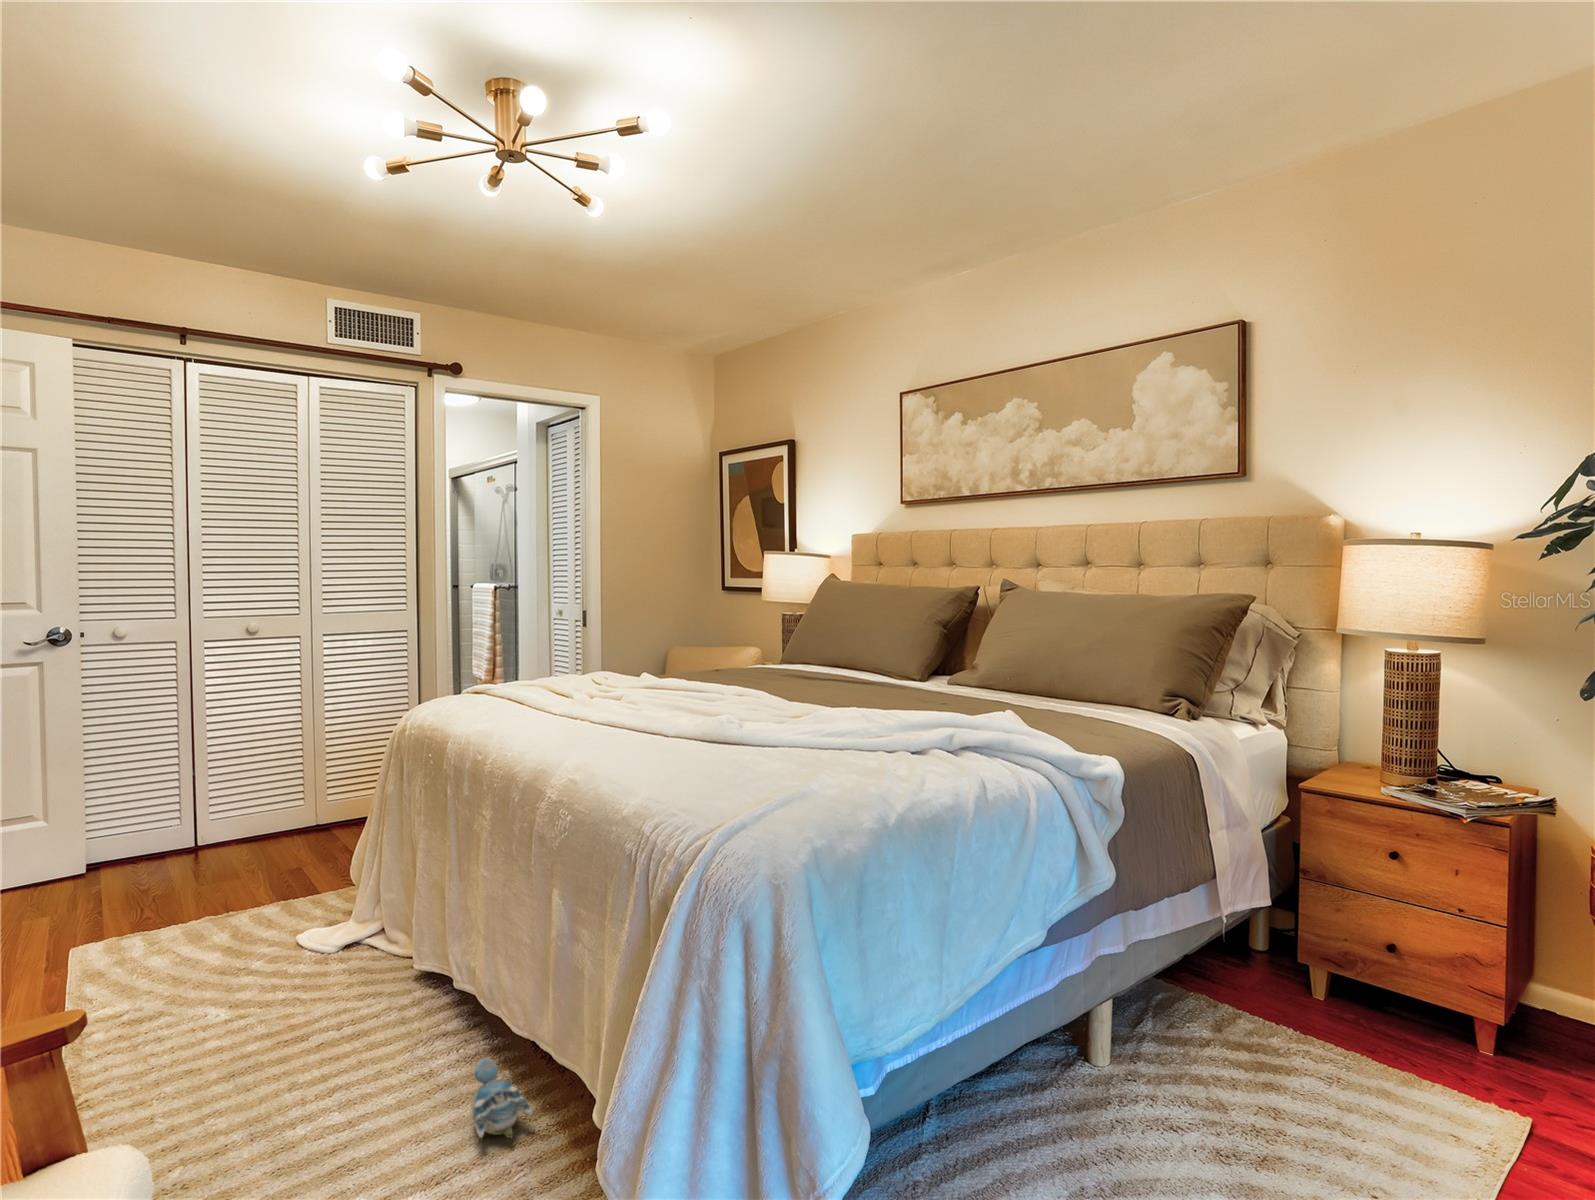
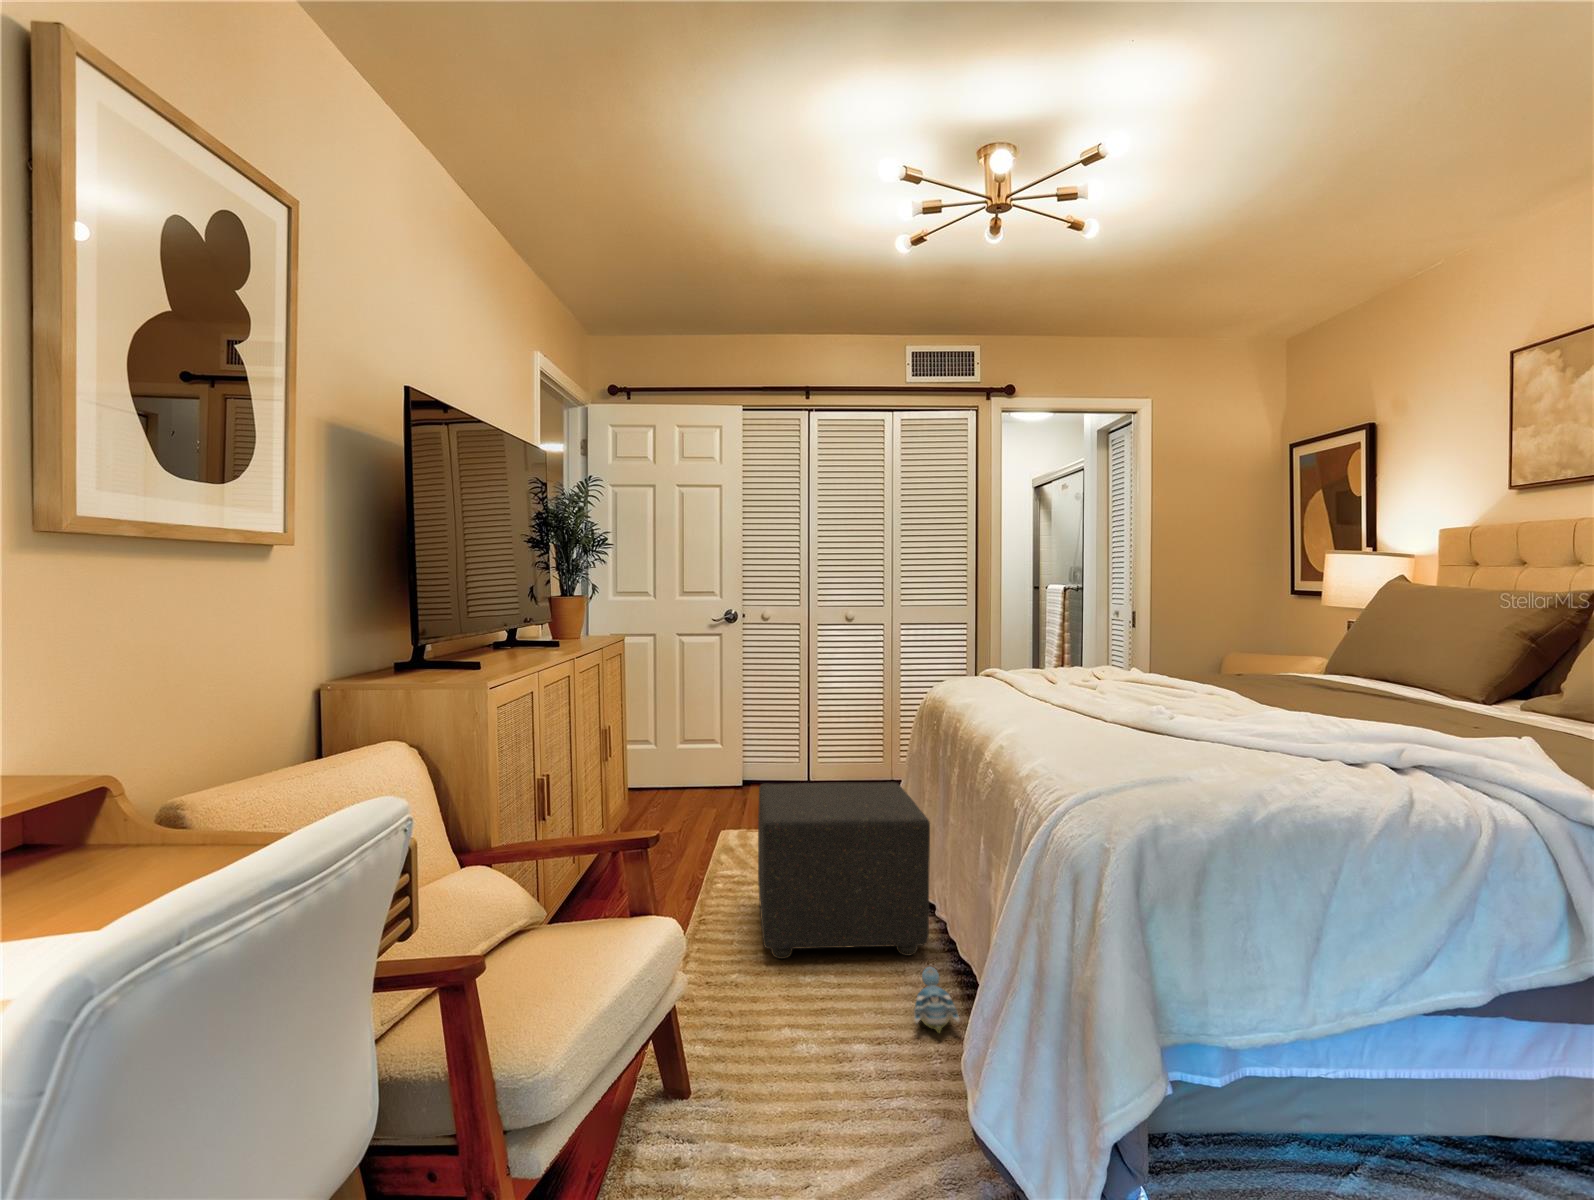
ottoman: none [175,836,455,1119] -> present [758,782,930,959]

